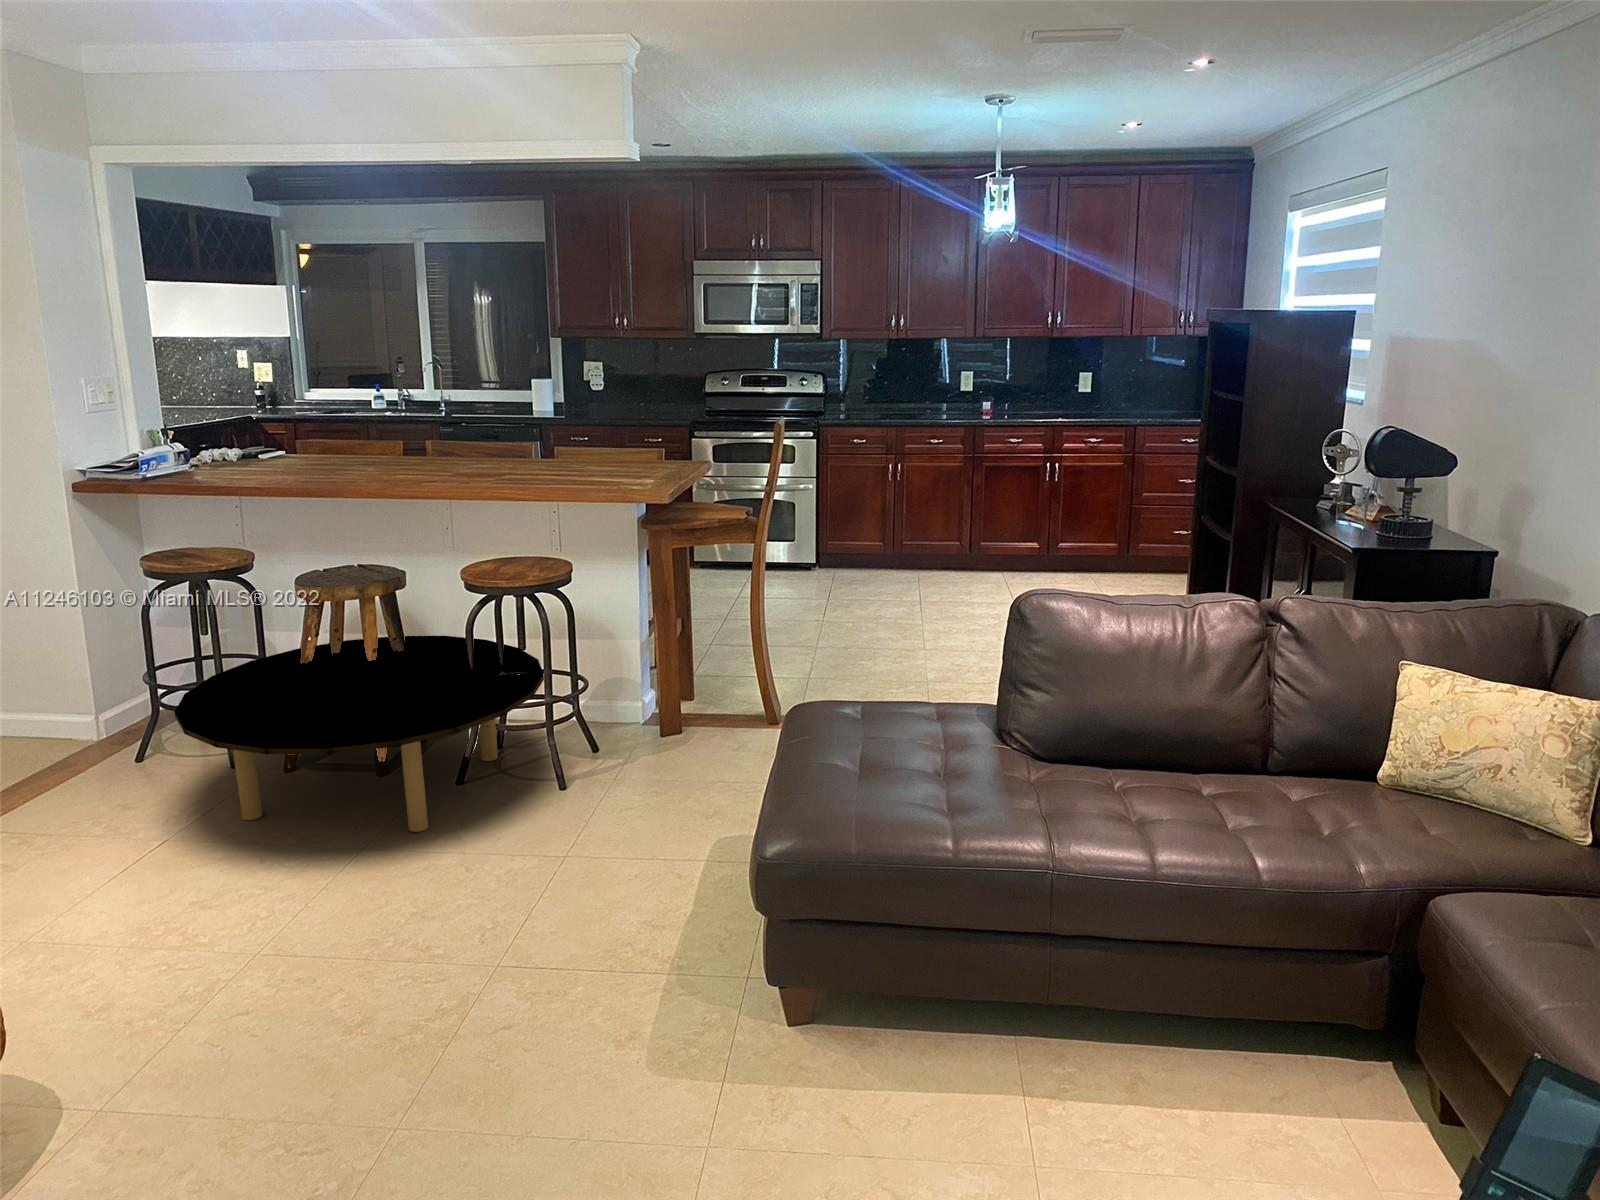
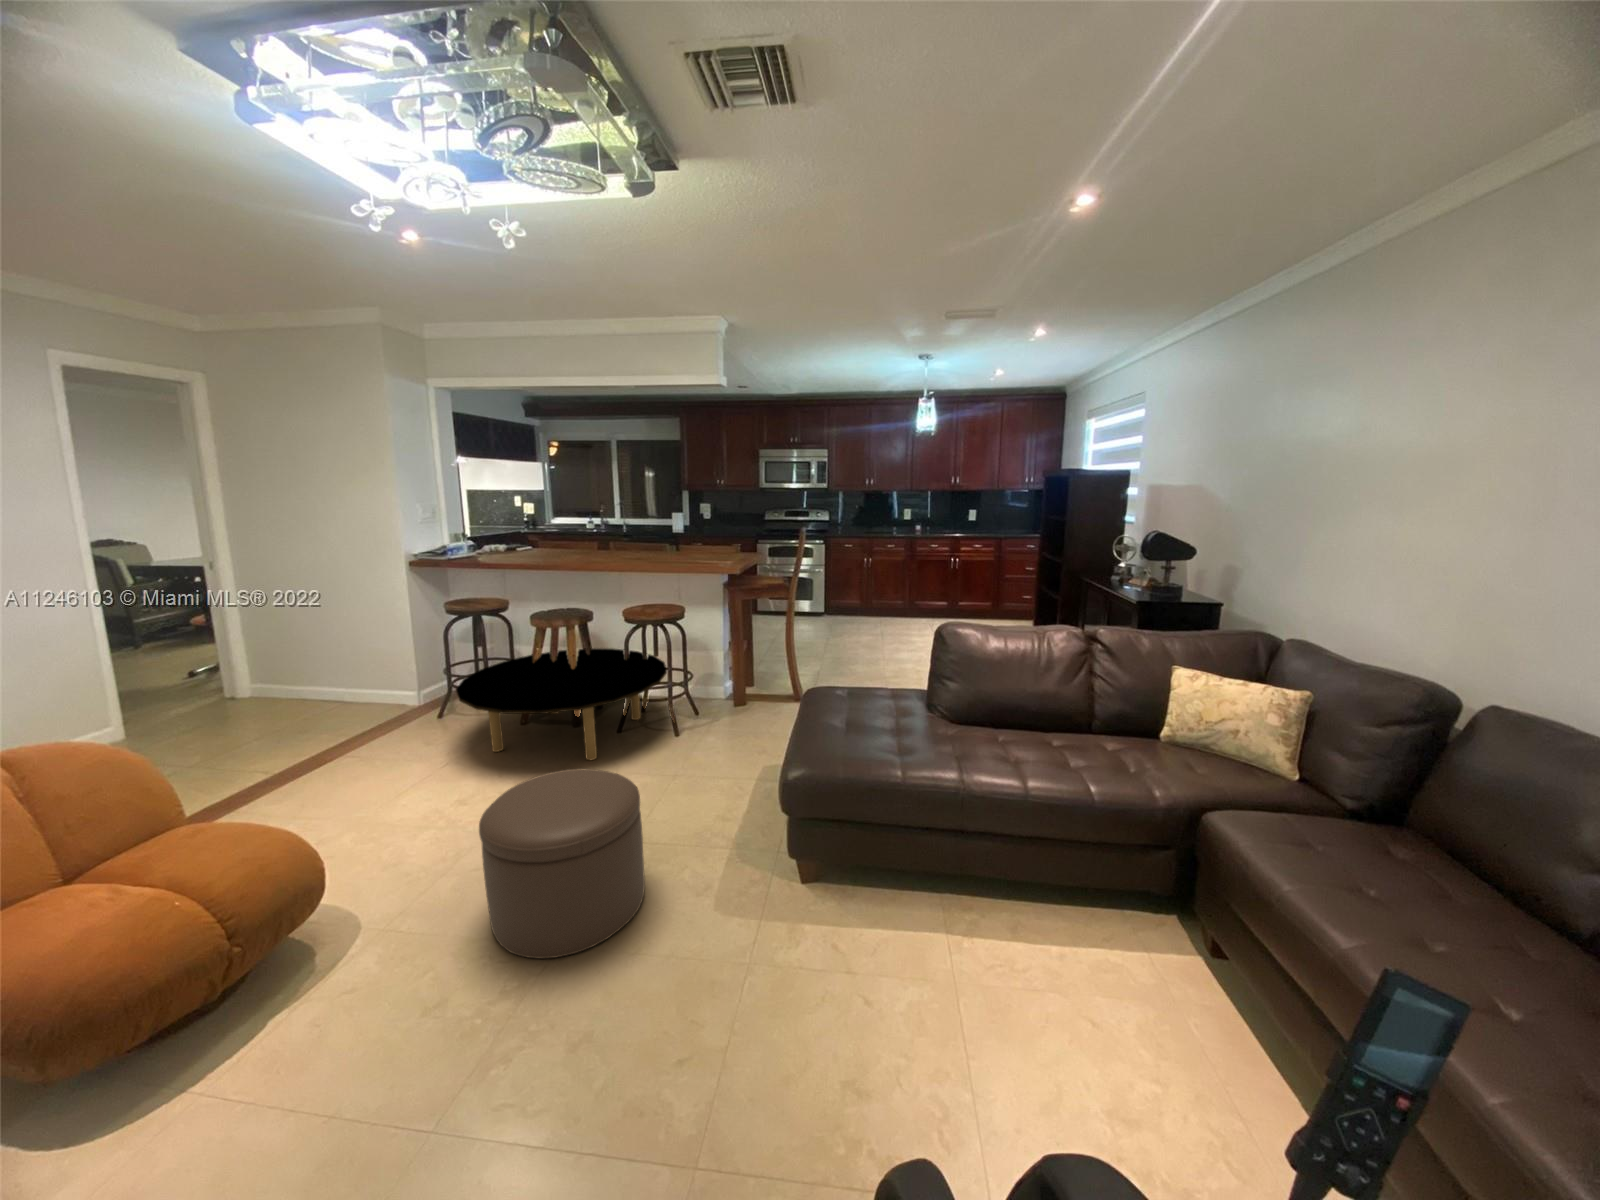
ottoman: none [260,845,531,1147] -> present [479,769,645,959]

